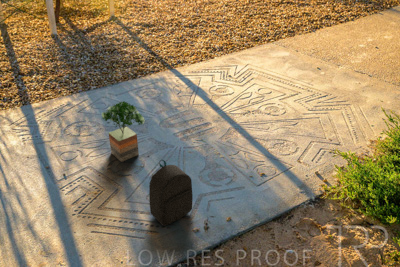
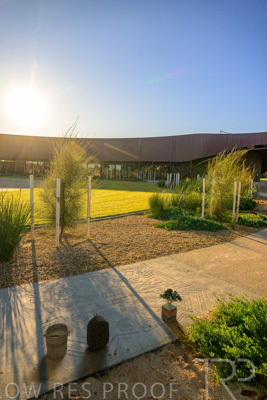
potted tree: present [102,101,145,162] -> present [160,289,182,323]
bucket: none [65,183,118,243] -> present [42,323,70,359]

